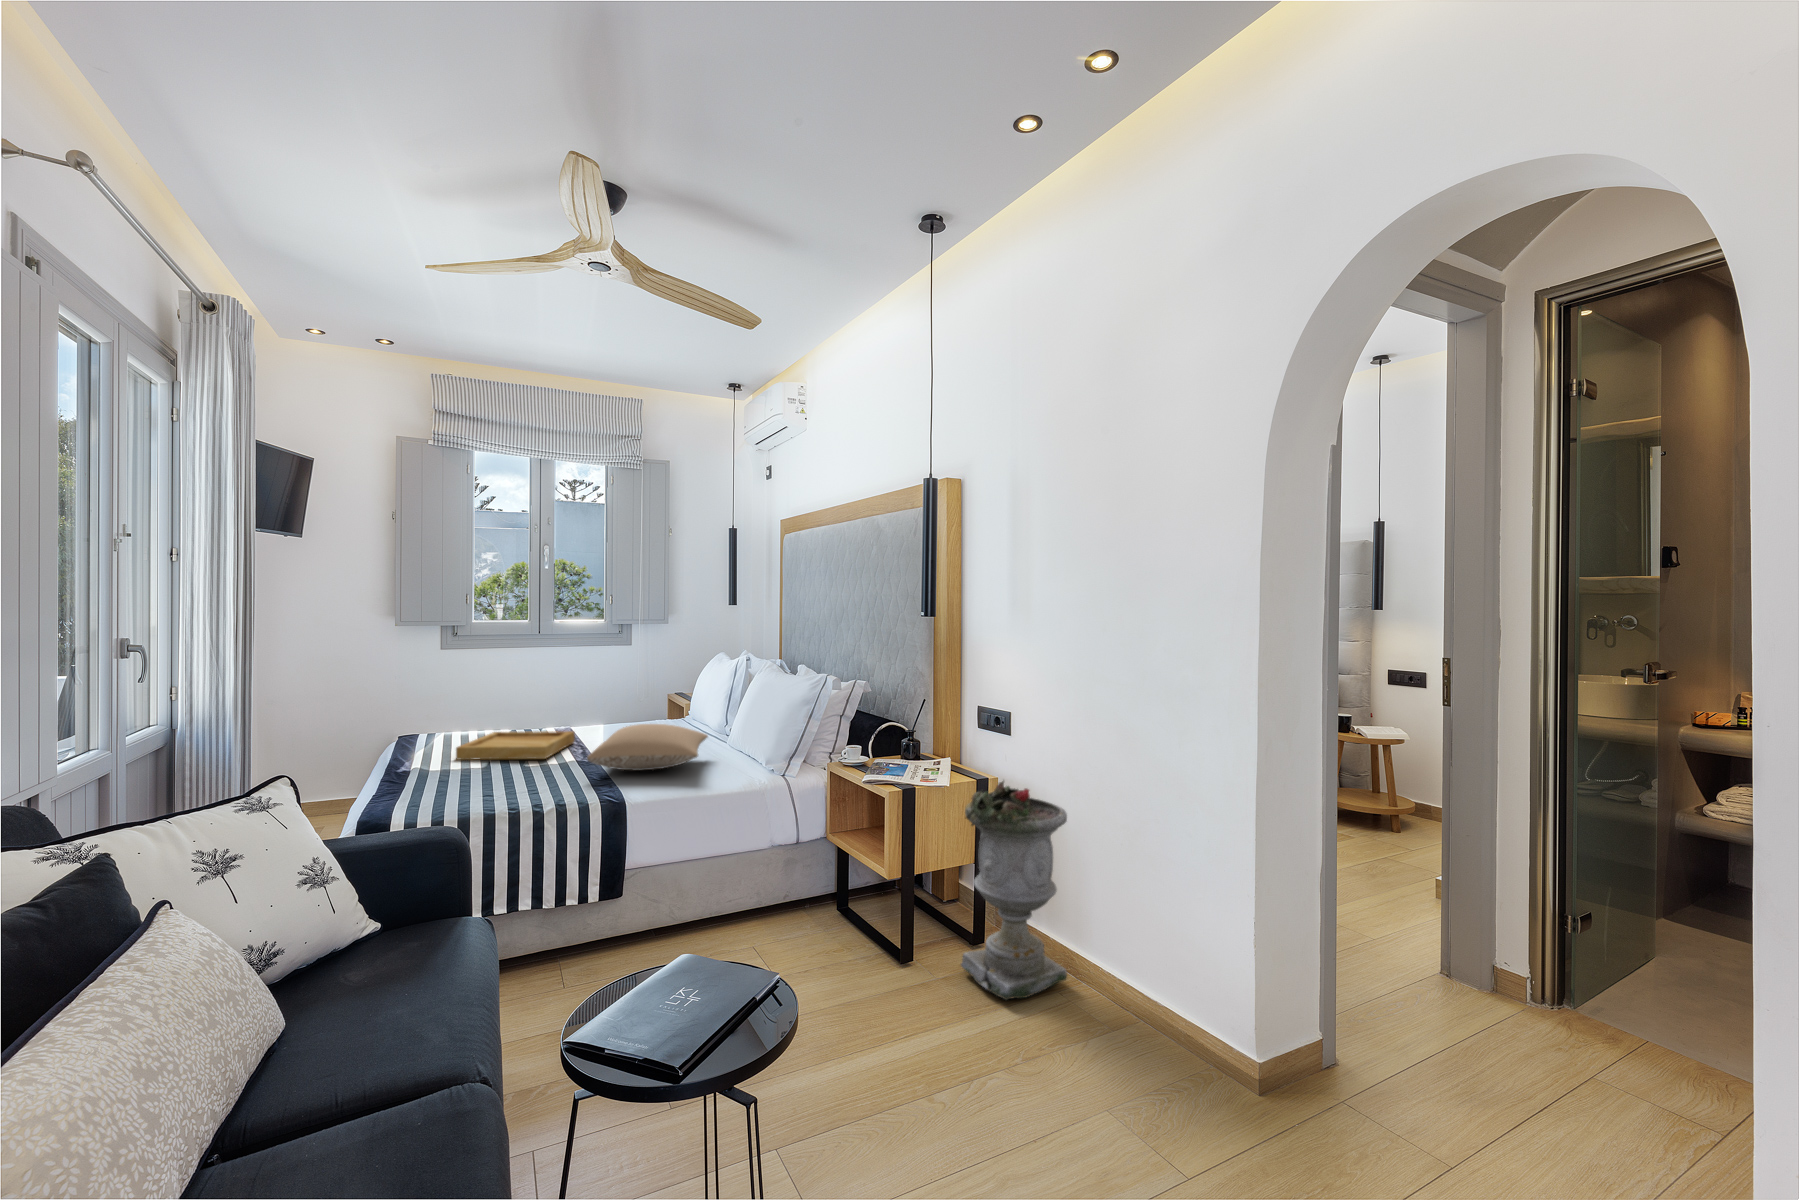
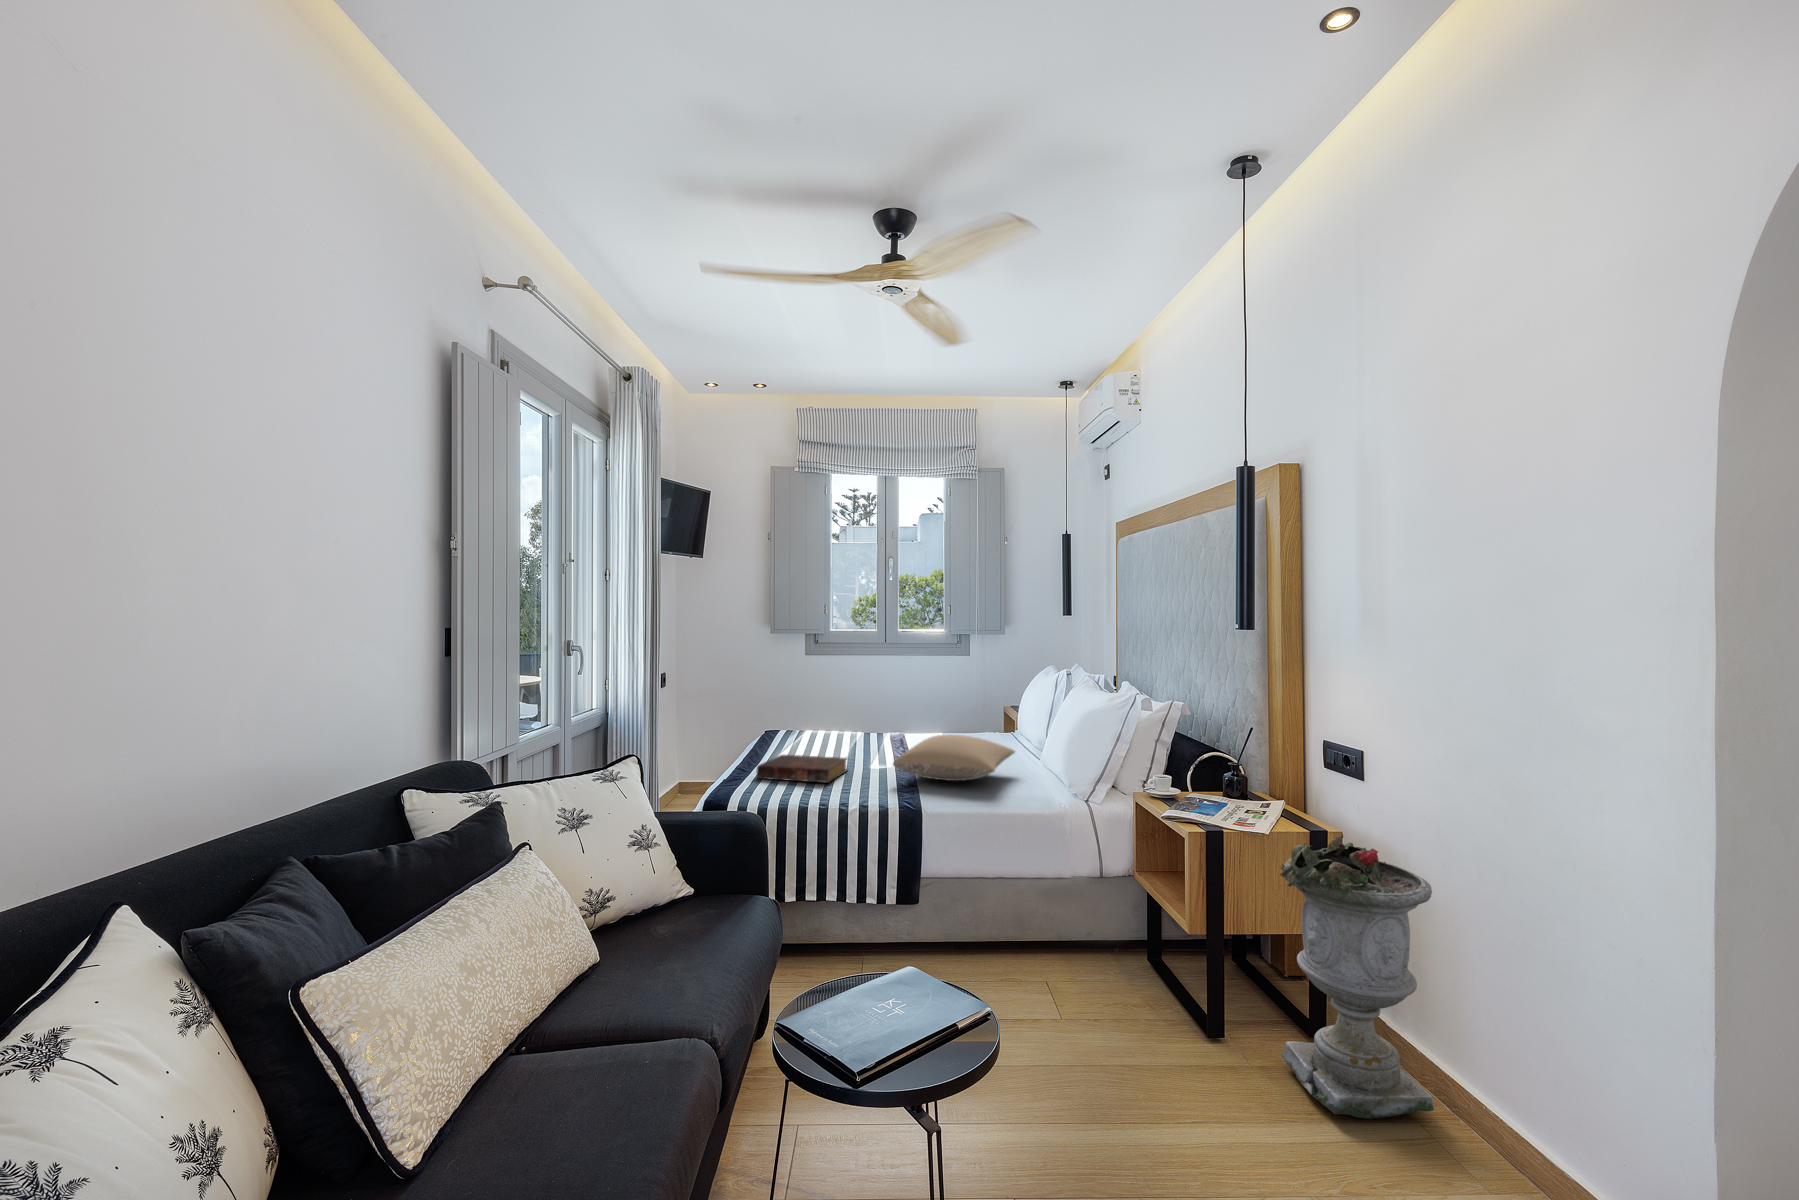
tray: present [456,731,575,760] -> none [796,733,897,761]
book: none [418,757,529,790] -> present [757,755,847,783]

